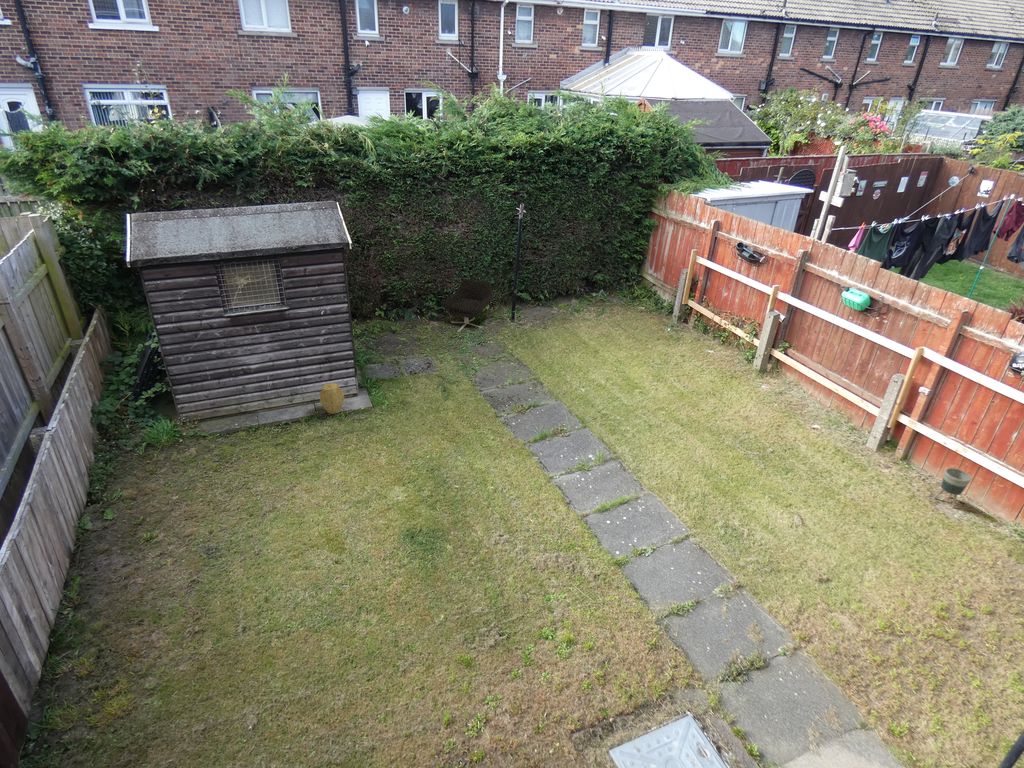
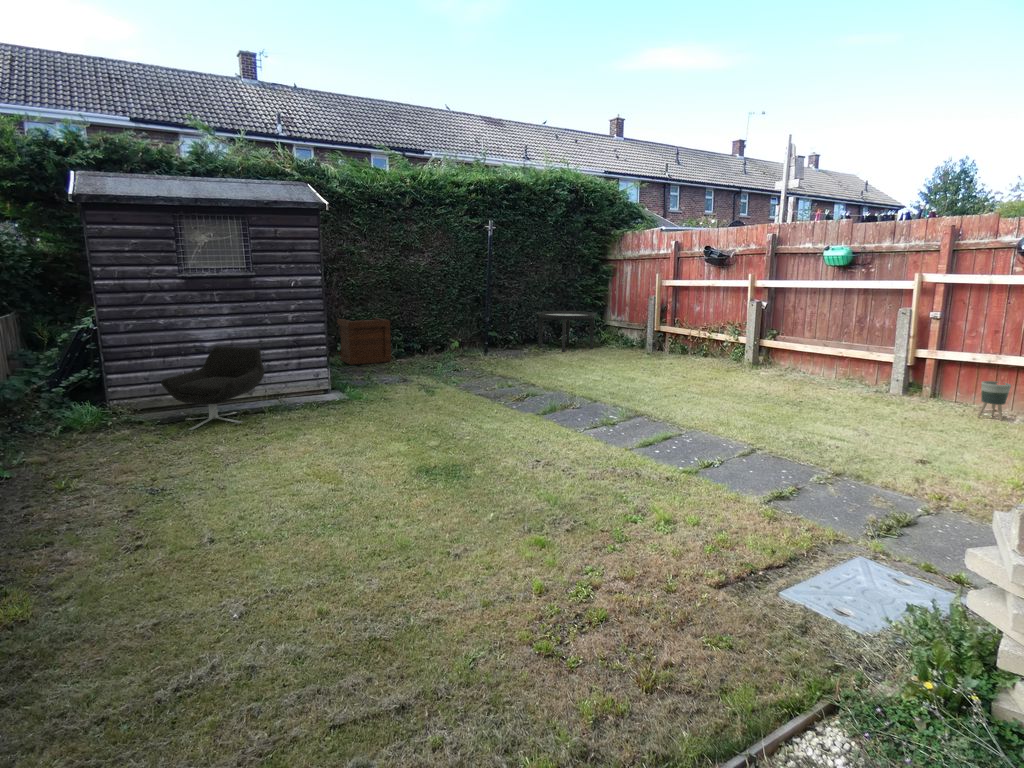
round table: none [570,269,629,319] -> present [537,311,597,352]
lounge chair: present [441,279,493,332] -> present [161,347,264,430]
wooden crate: none [376,283,426,336] -> present [337,317,391,365]
woven basket: present [320,383,344,414] -> none [285,369,315,404]

